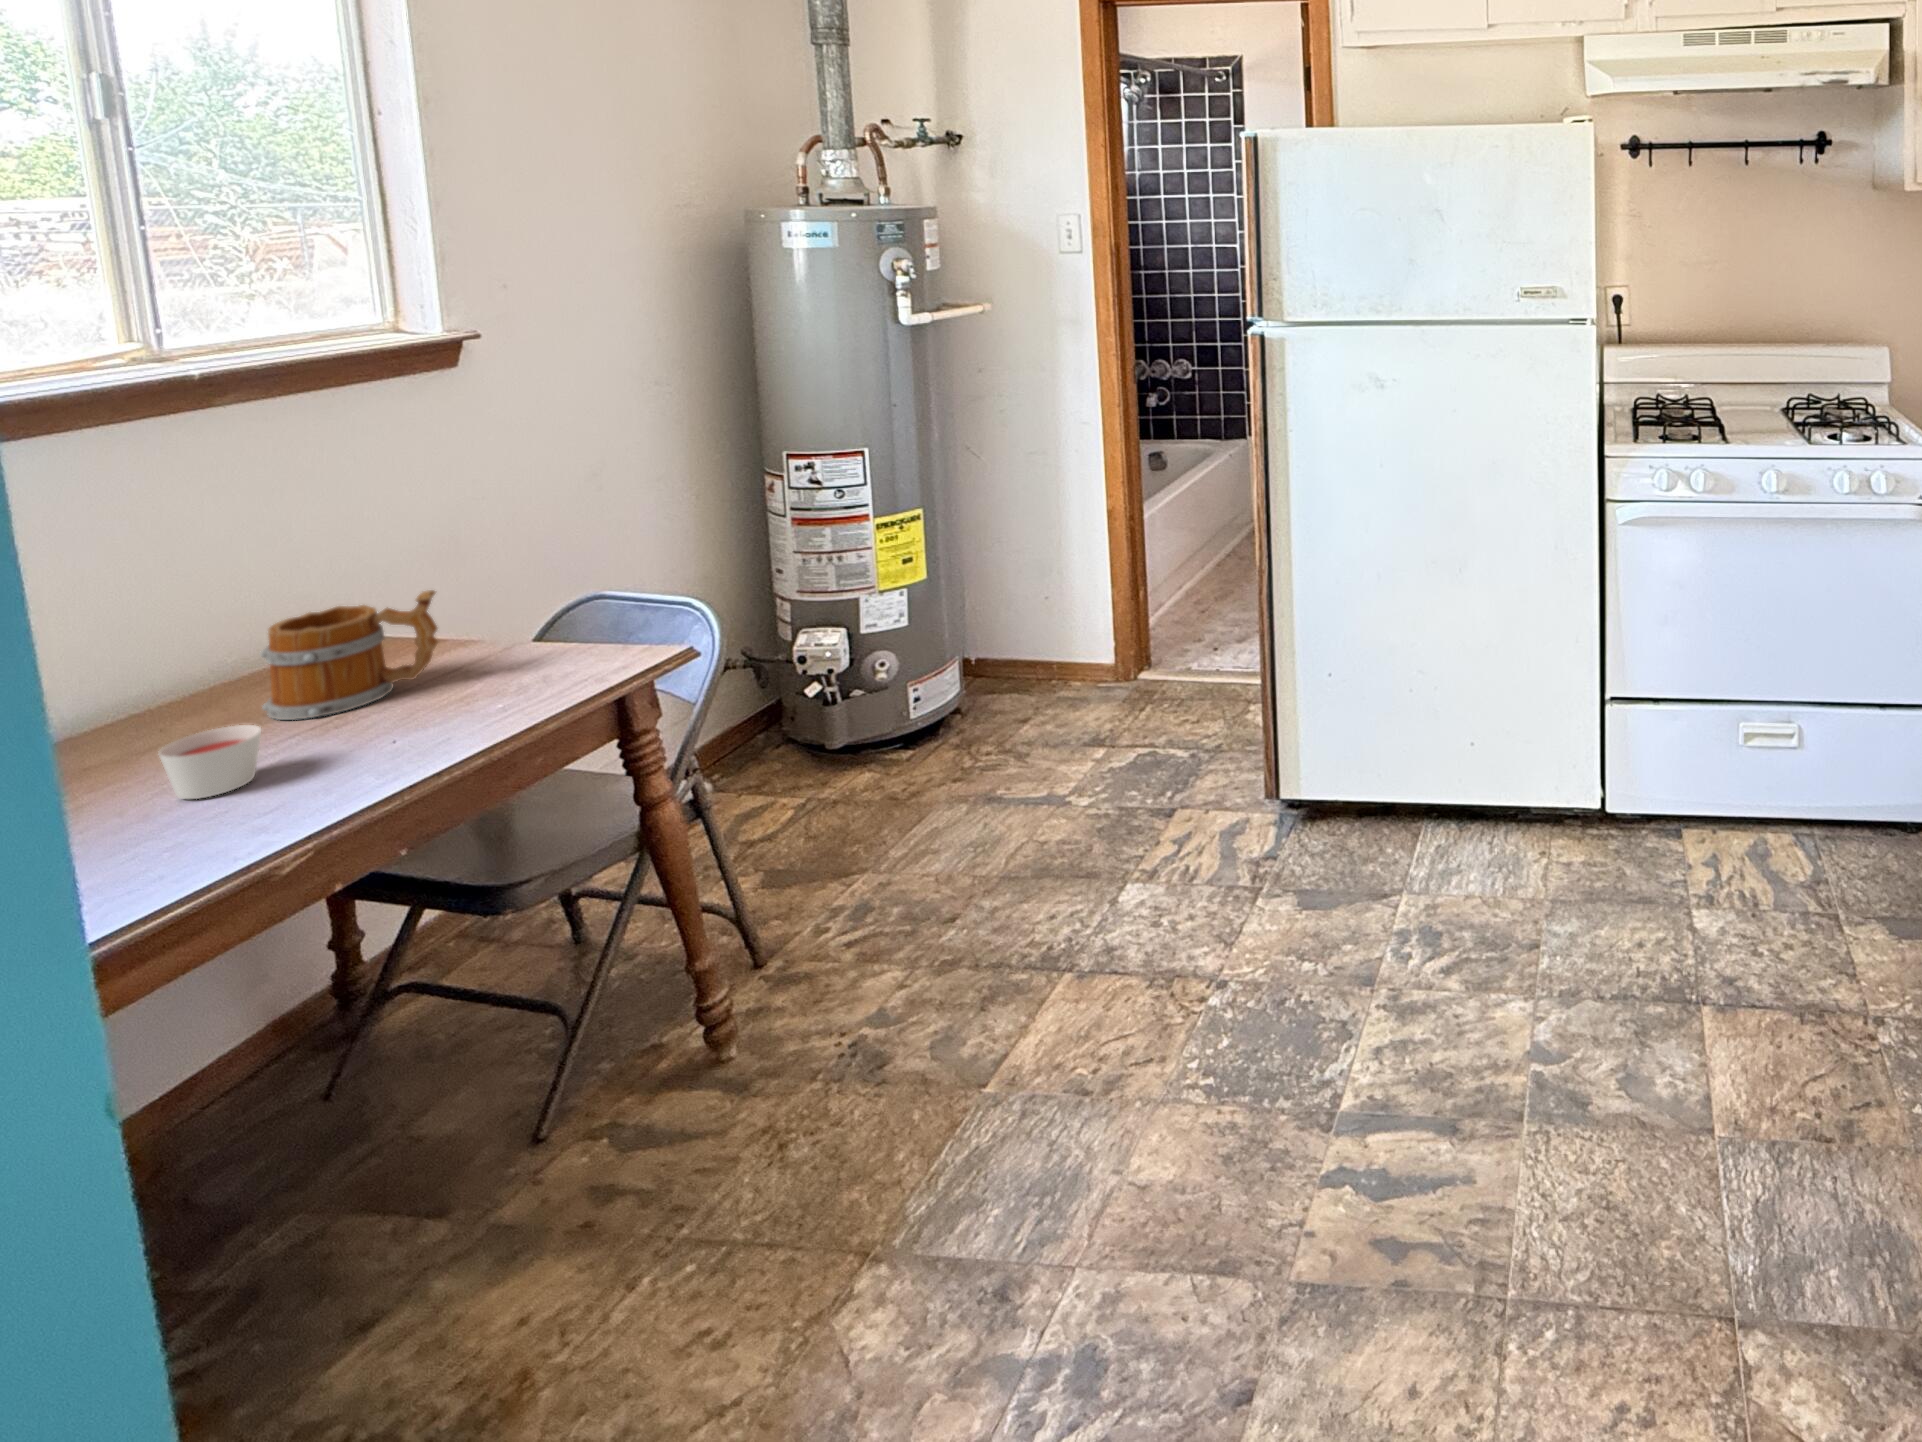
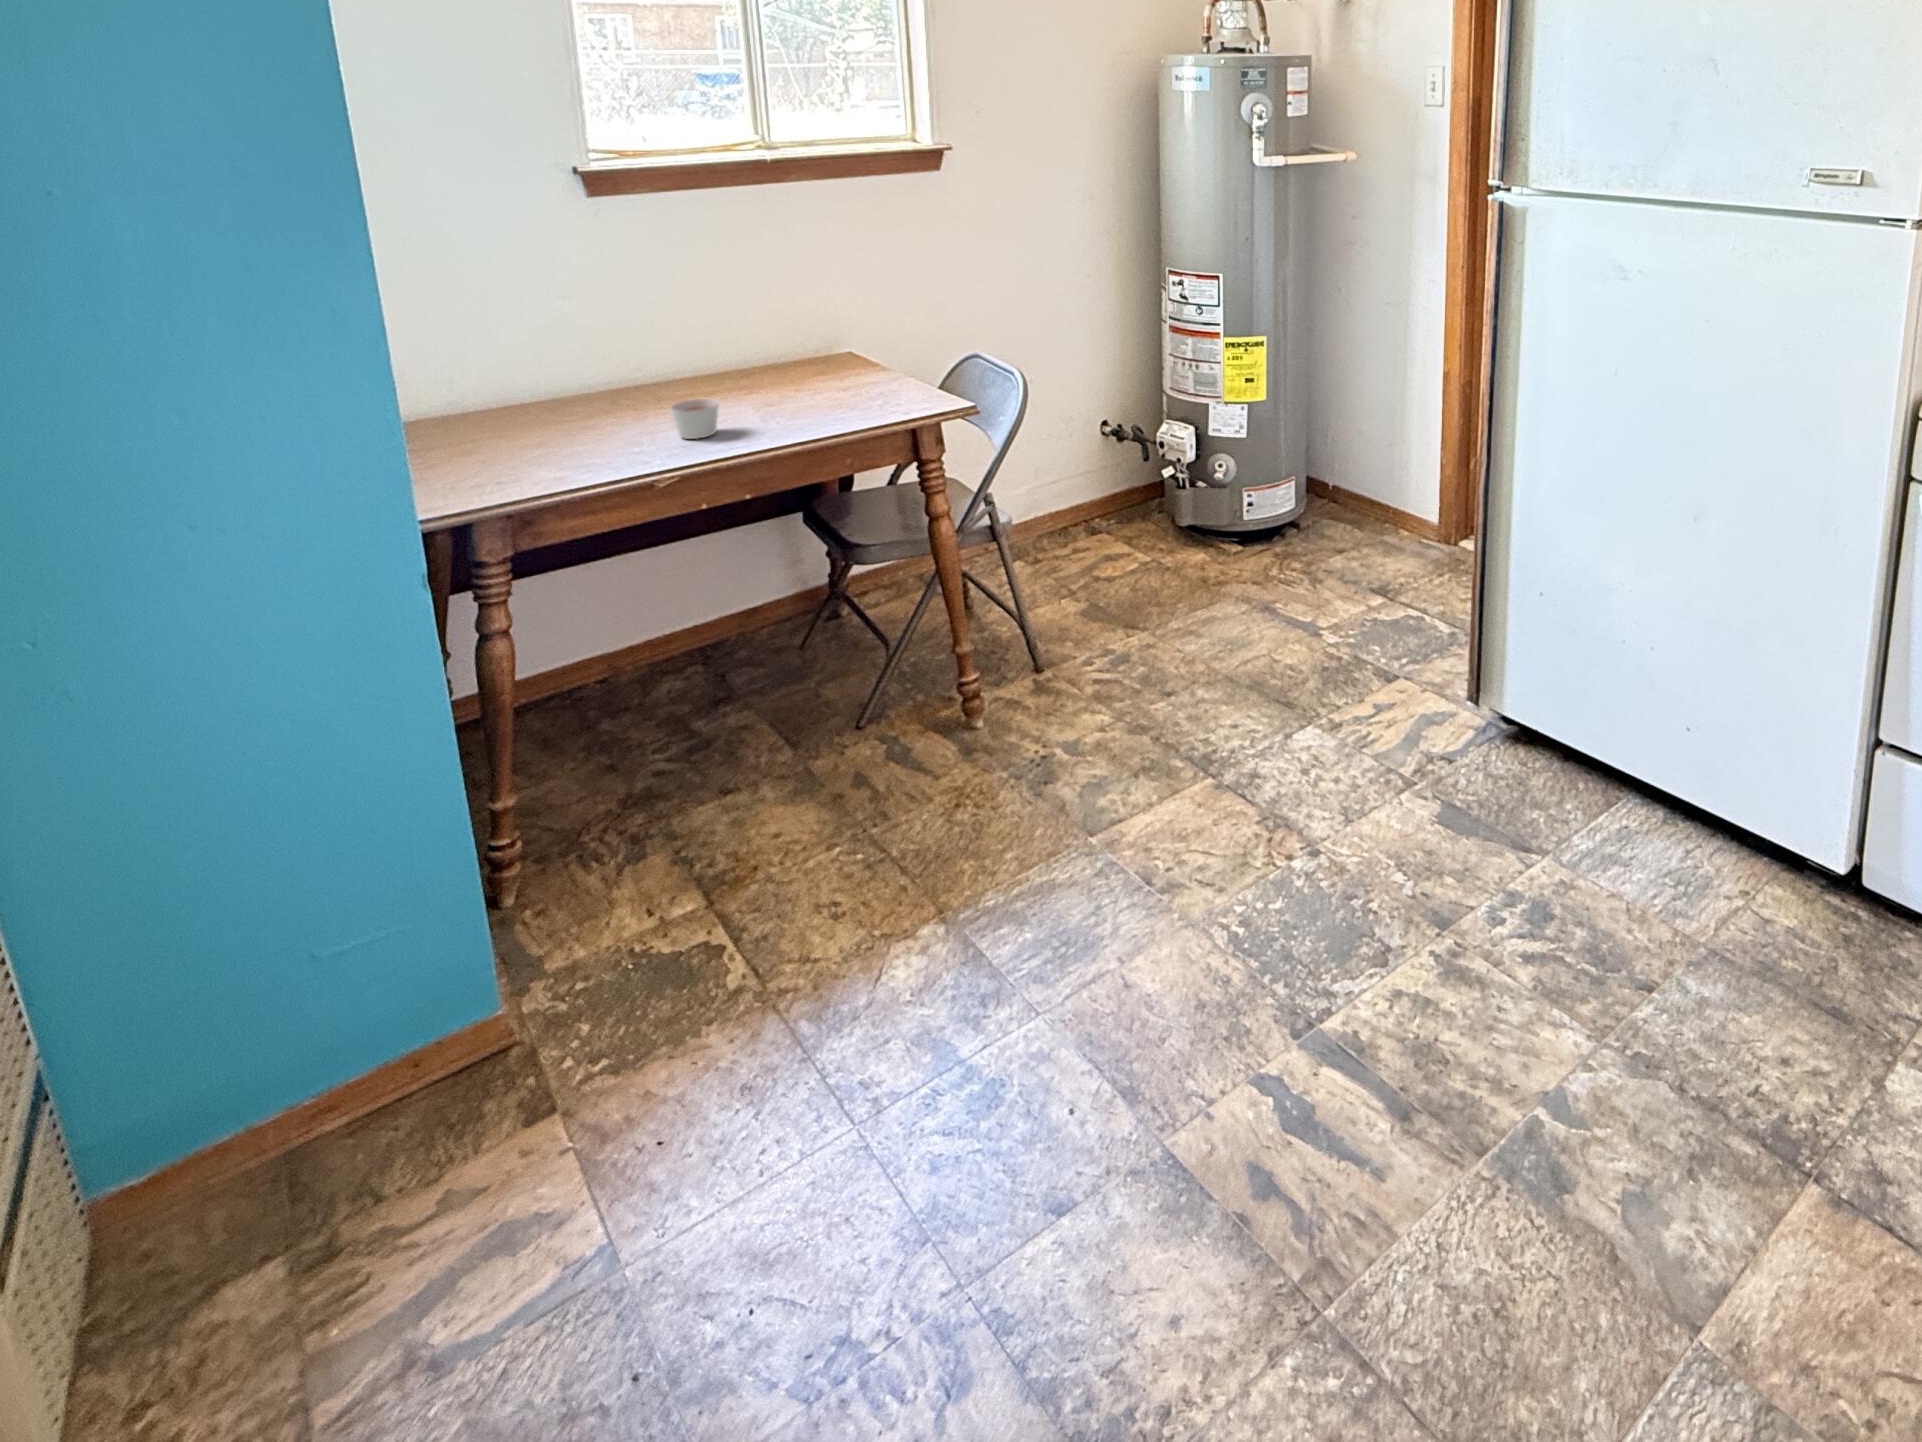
mug: present [260,590,438,720] -> none [762,336,845,406]

